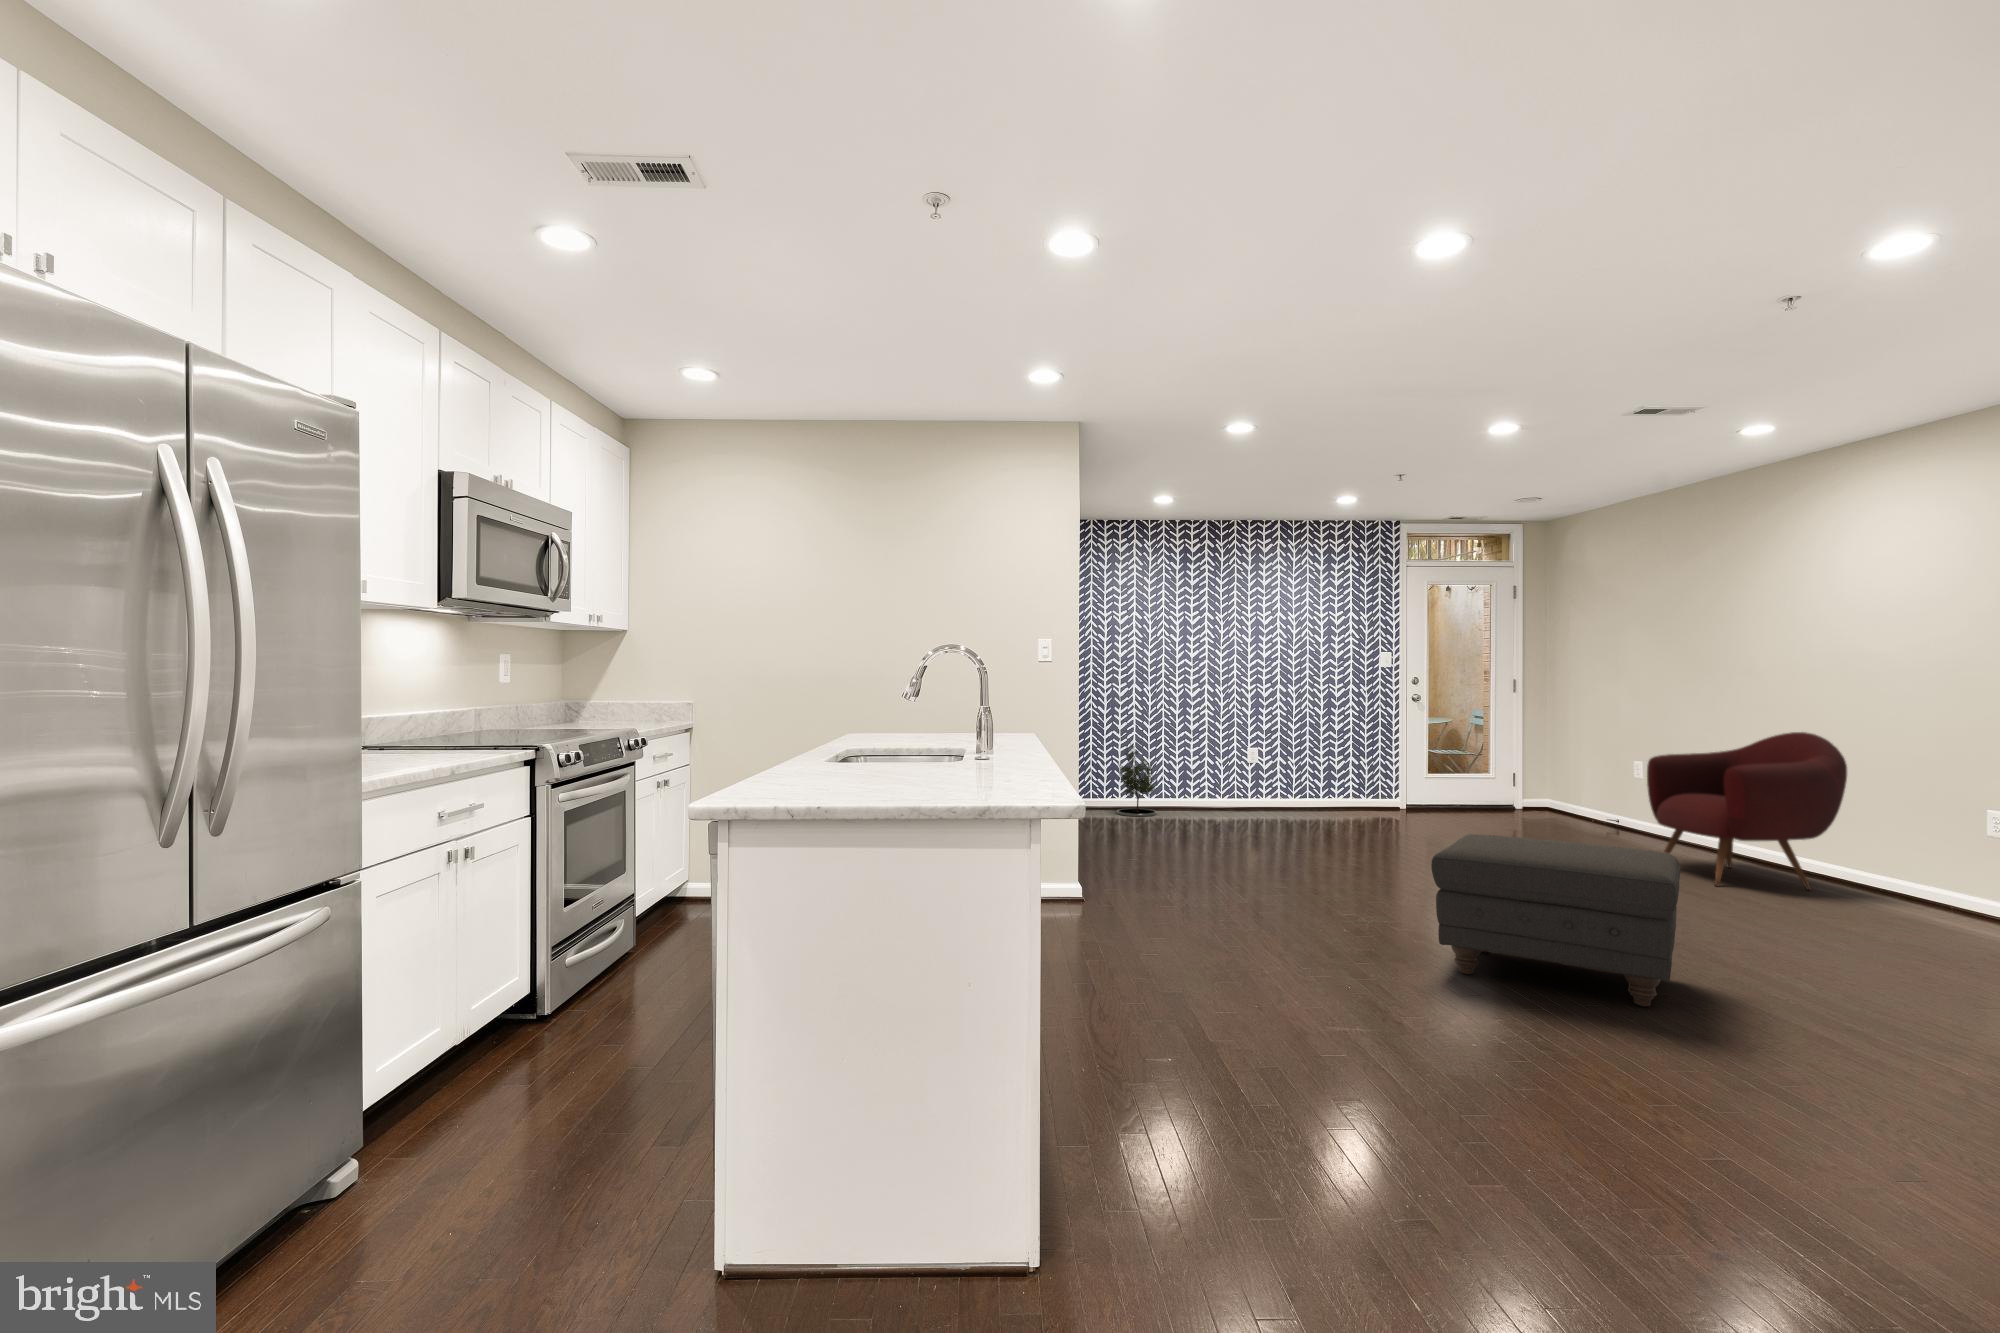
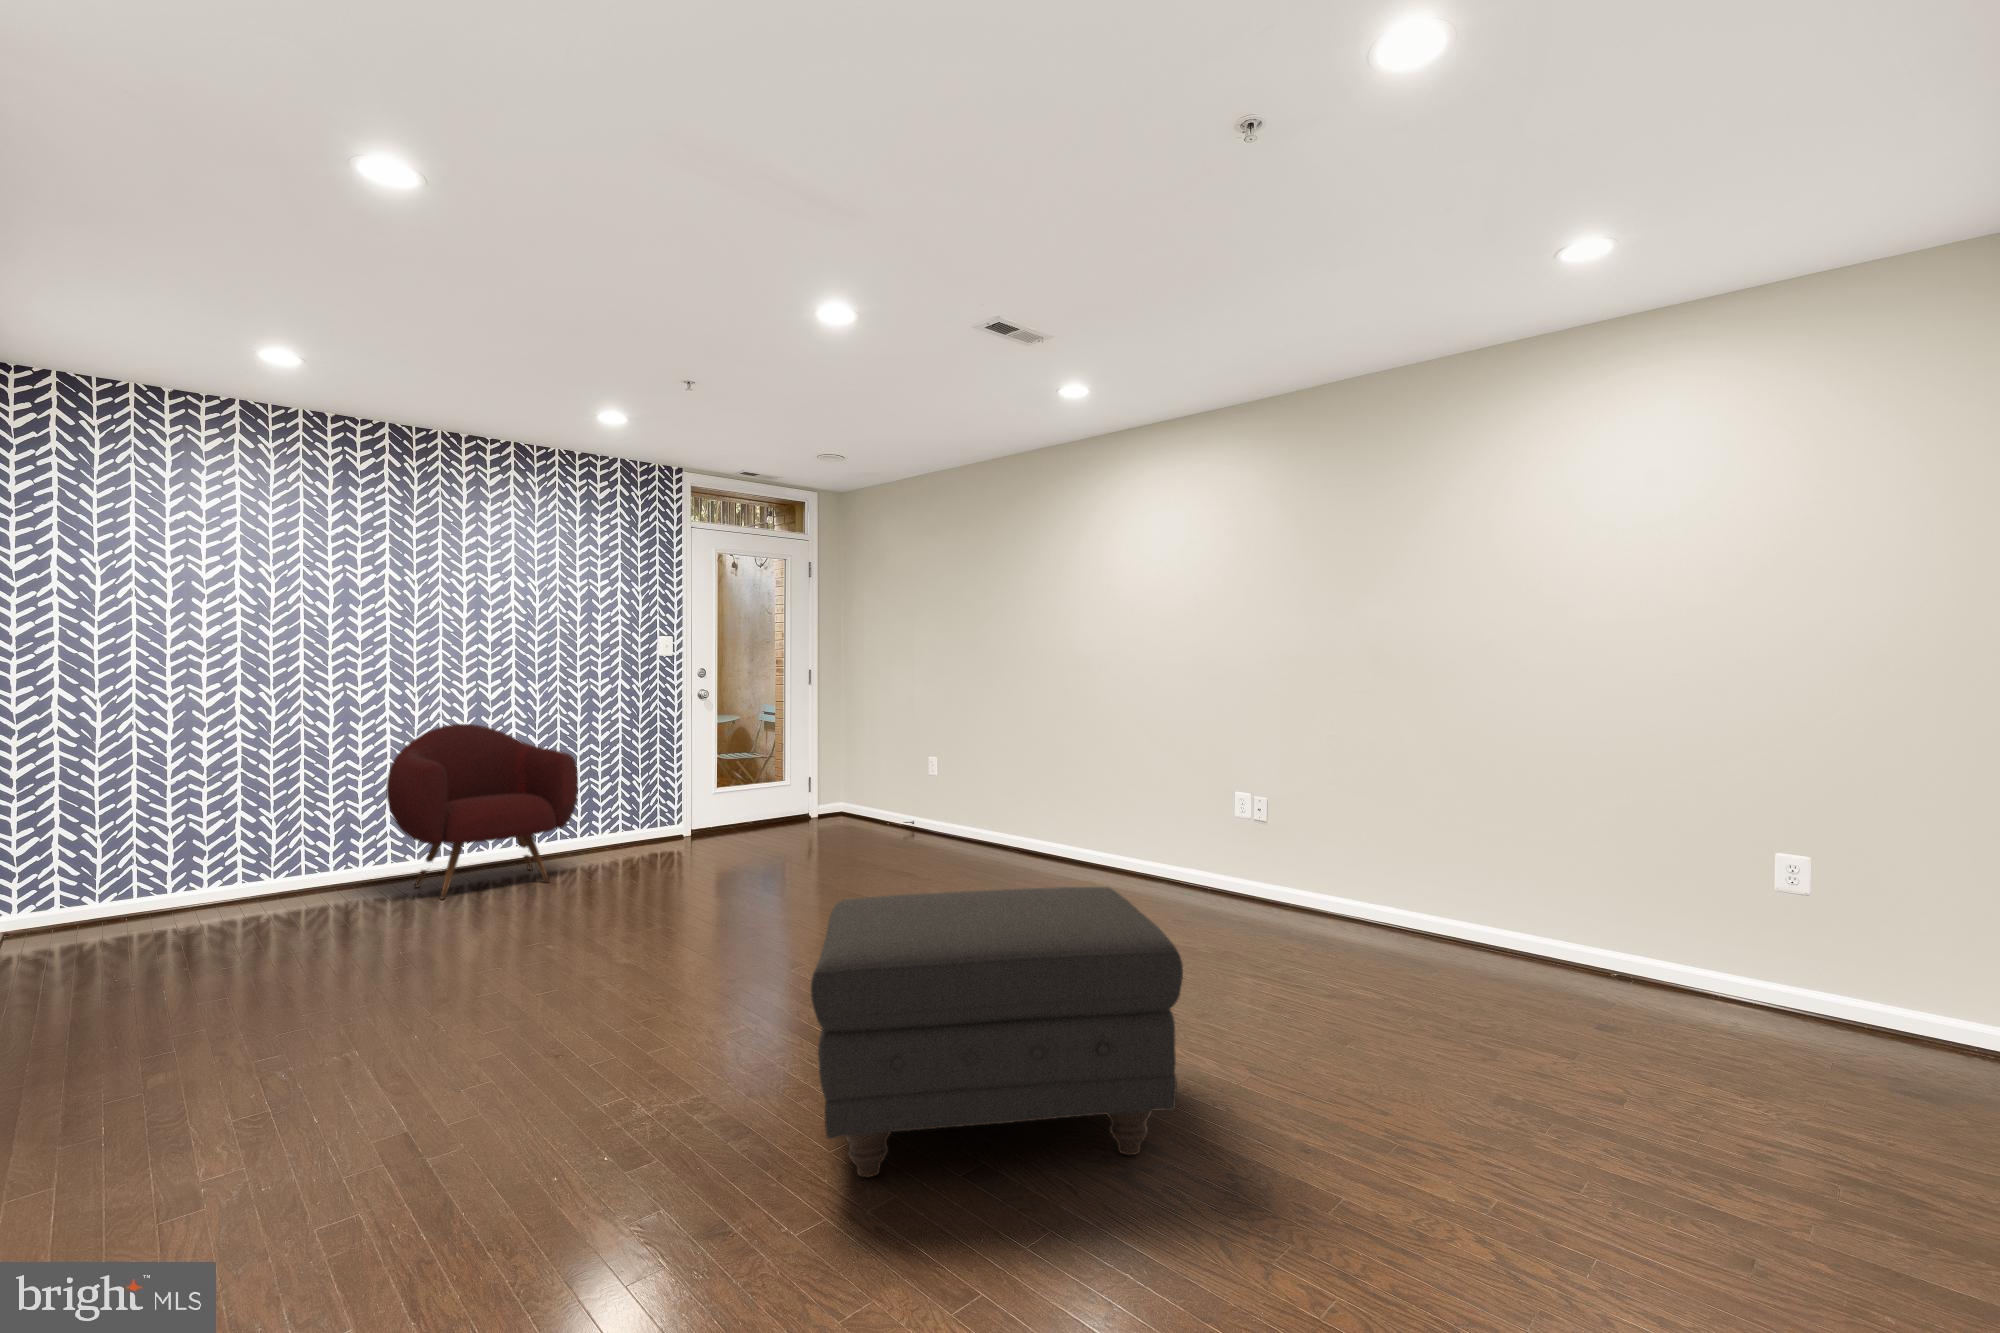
armchair: present [1647,732,1847,890] -> present [386,724,578,899]
potted tree: present [1117,743,1158,816] -> none [192,784,293,918]

